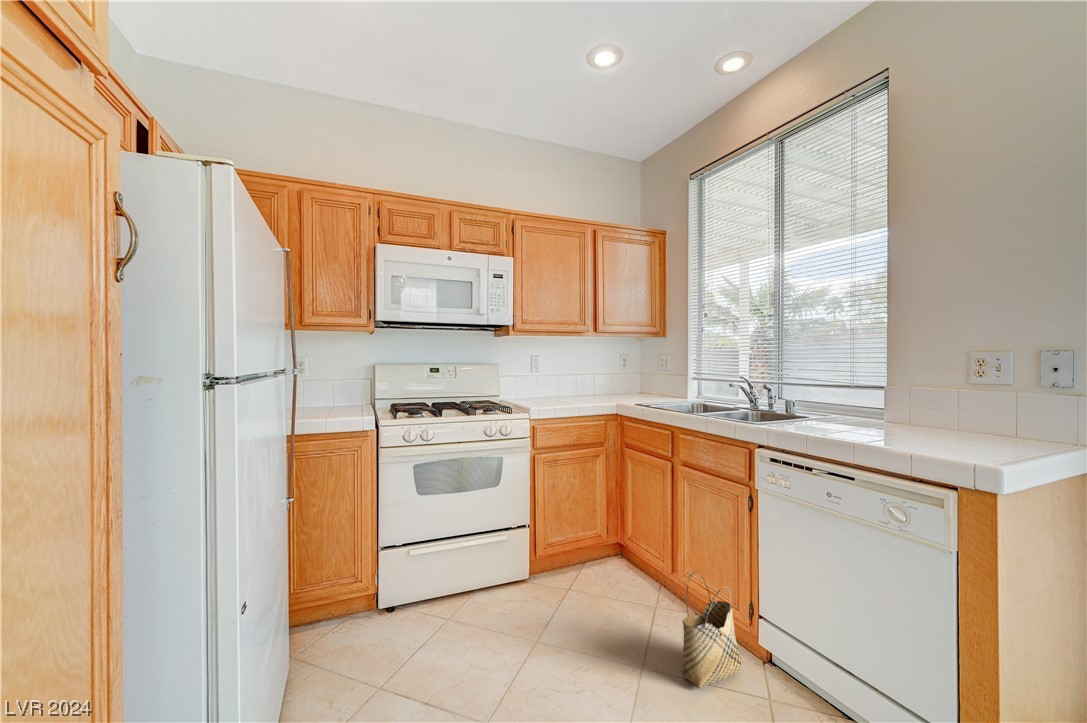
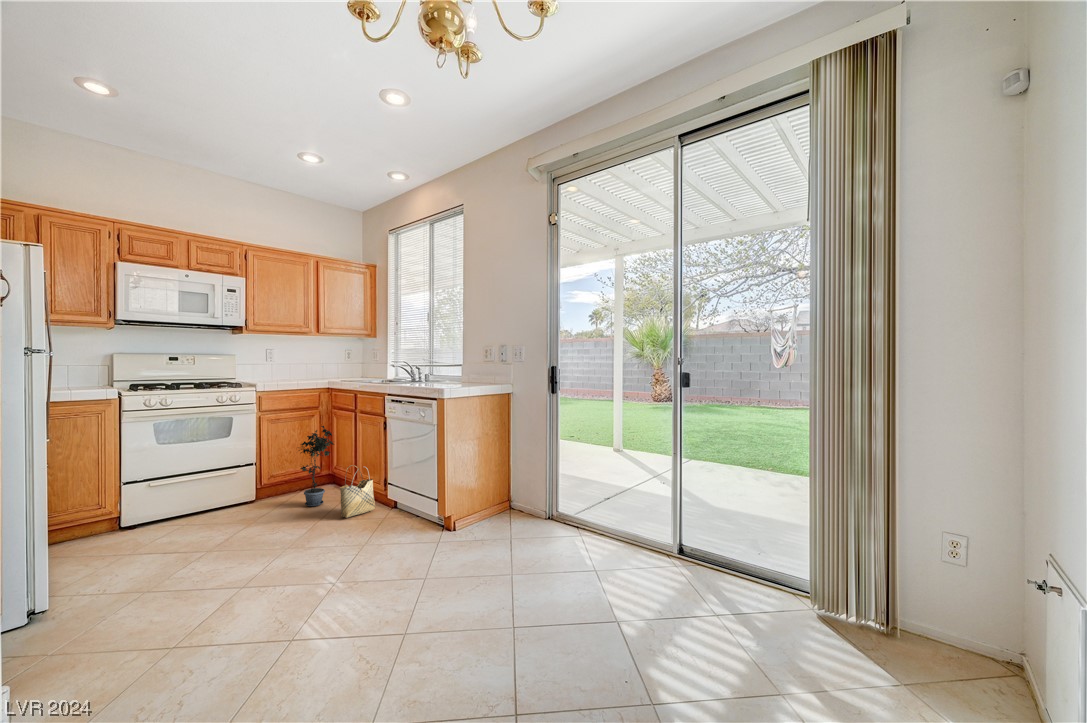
potted plant: none [590,482,649,622] -> present [299,426,334,506]

